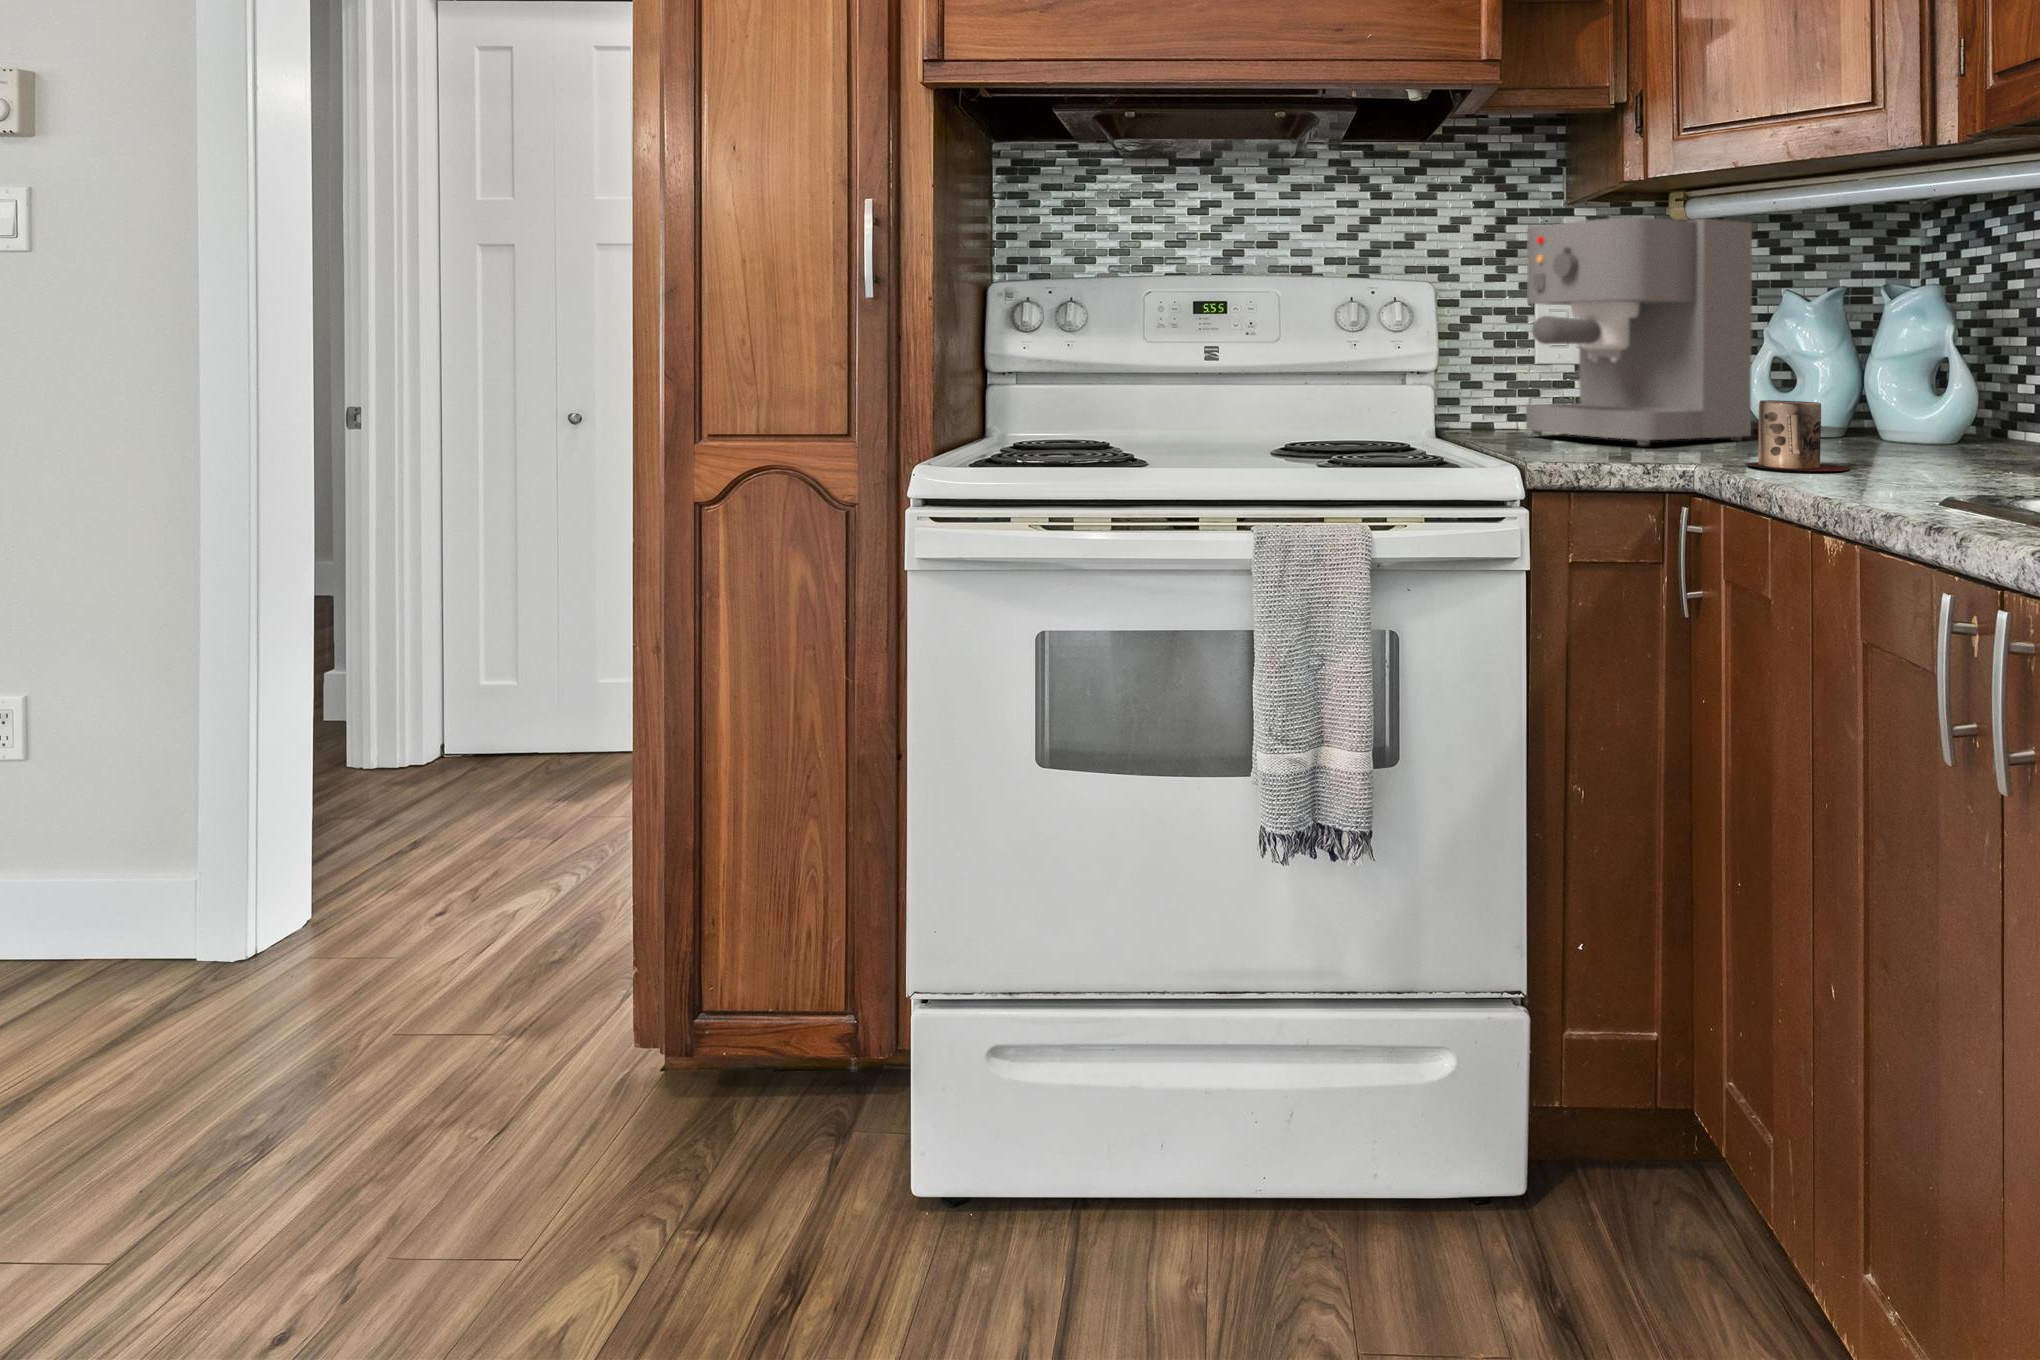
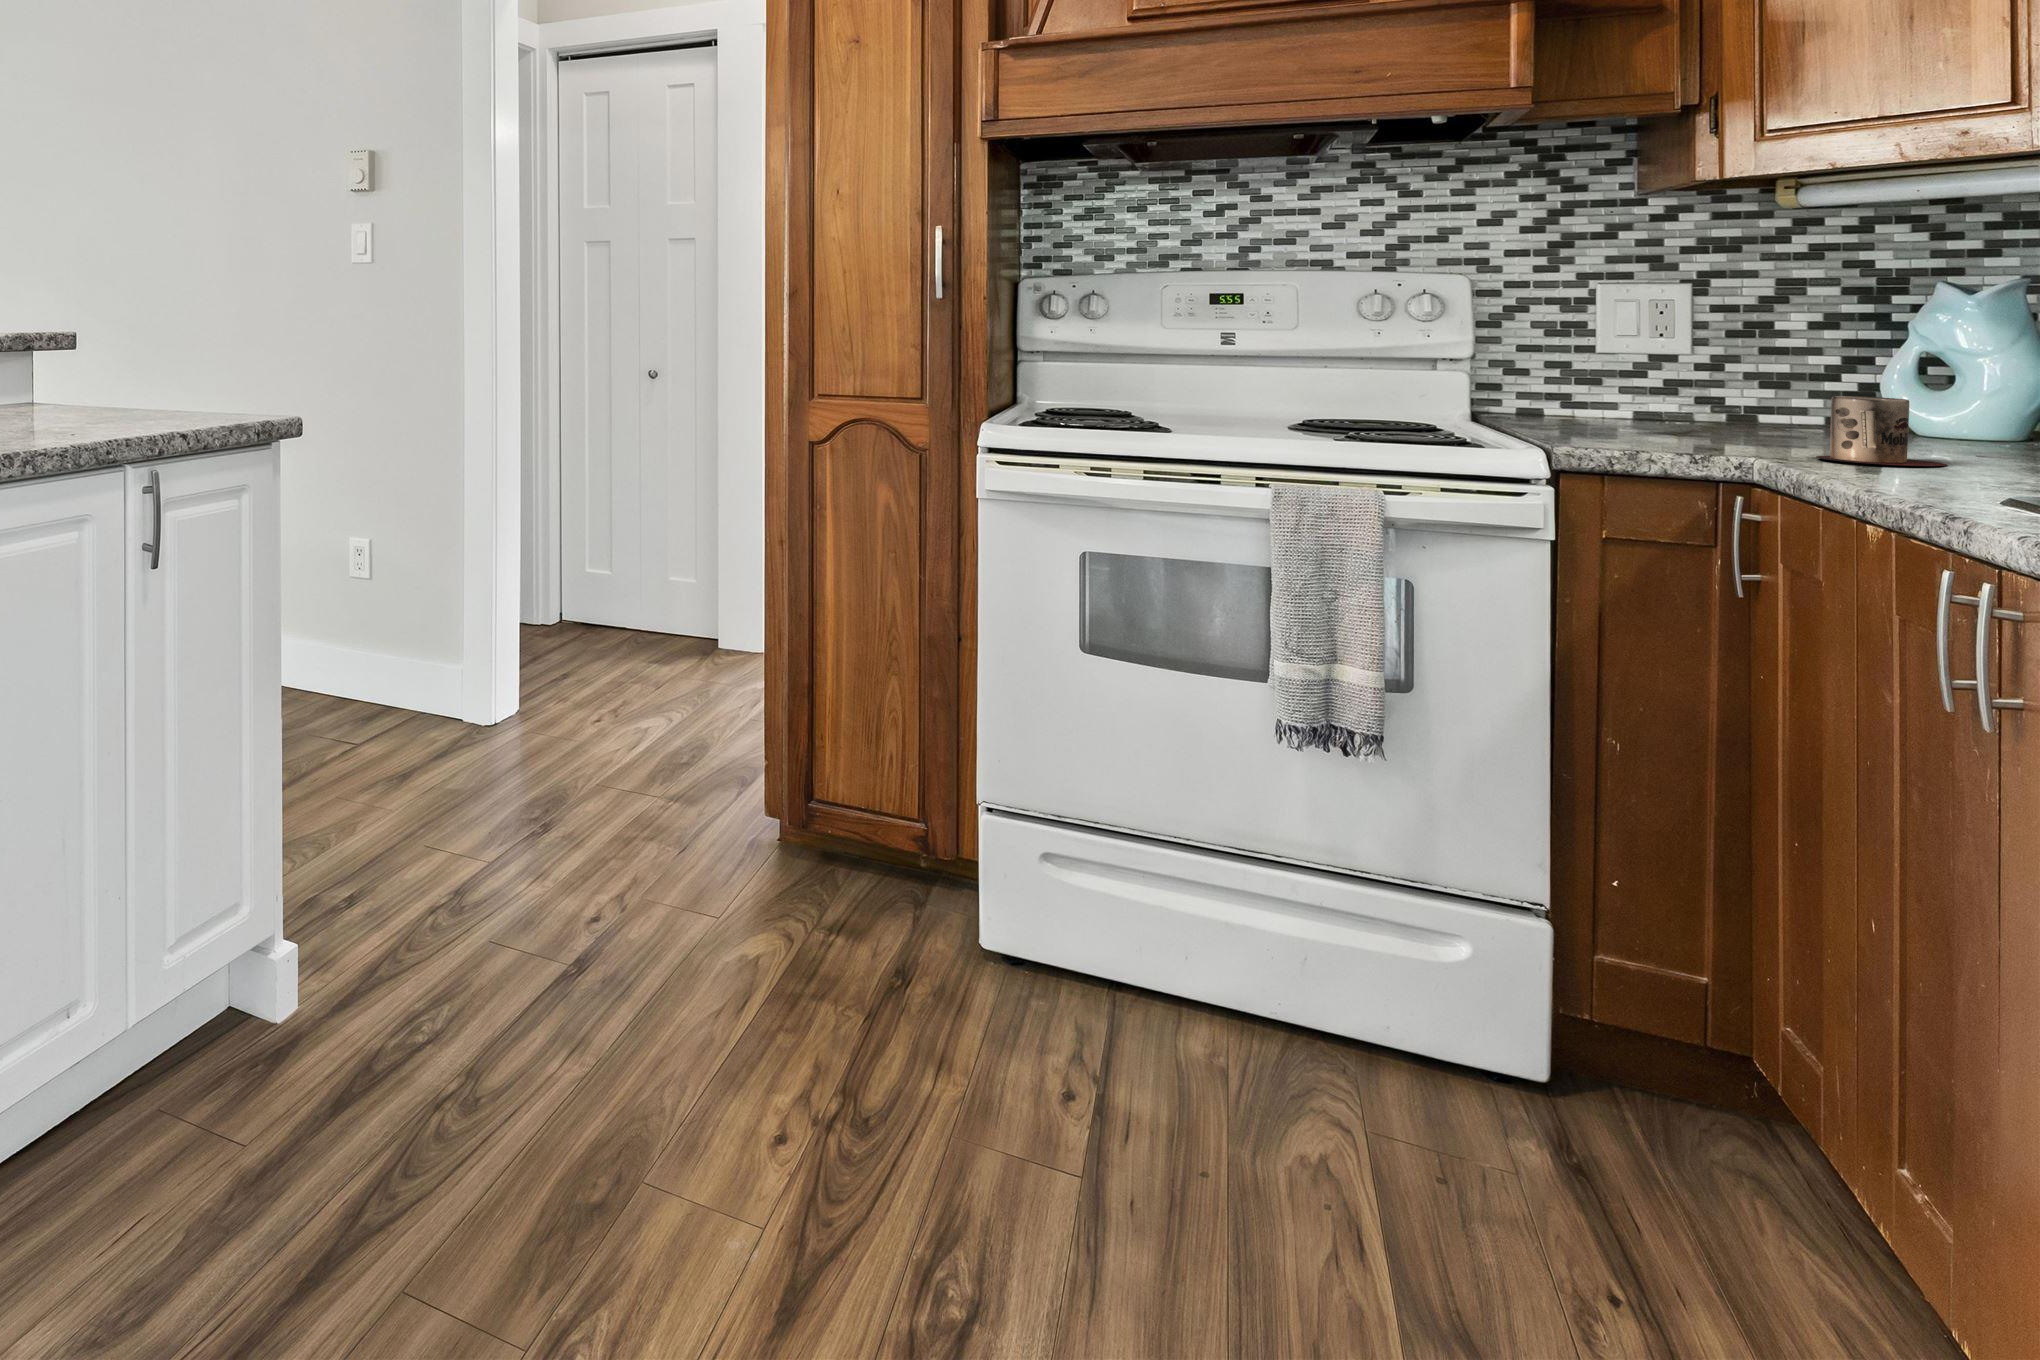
coffee maker: present [1526,217,1752,445] -> none [1576,210,1874,437]

